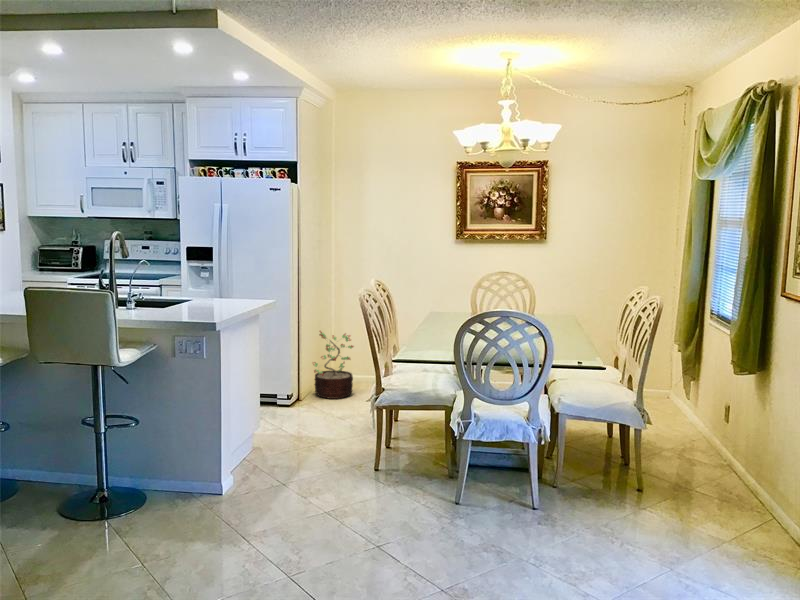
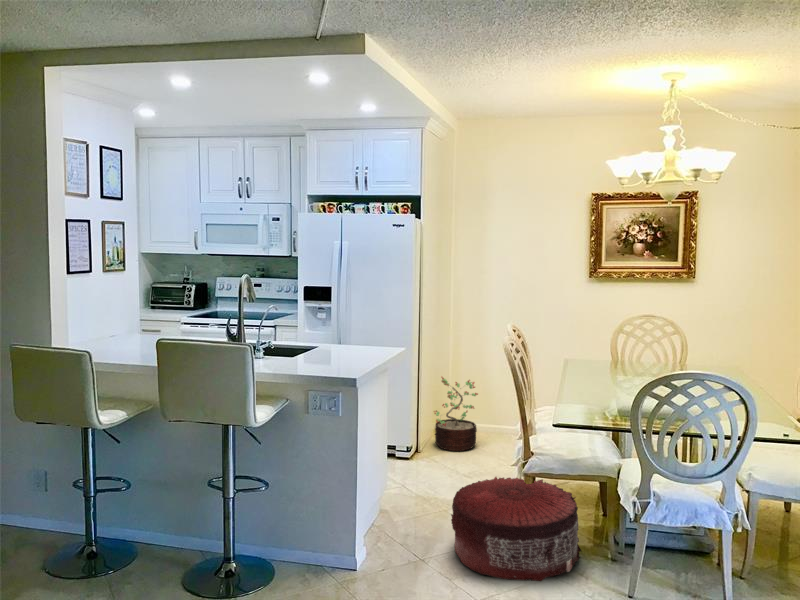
pouf: none [308,412,424,496] -> present [451,477,581,581]

